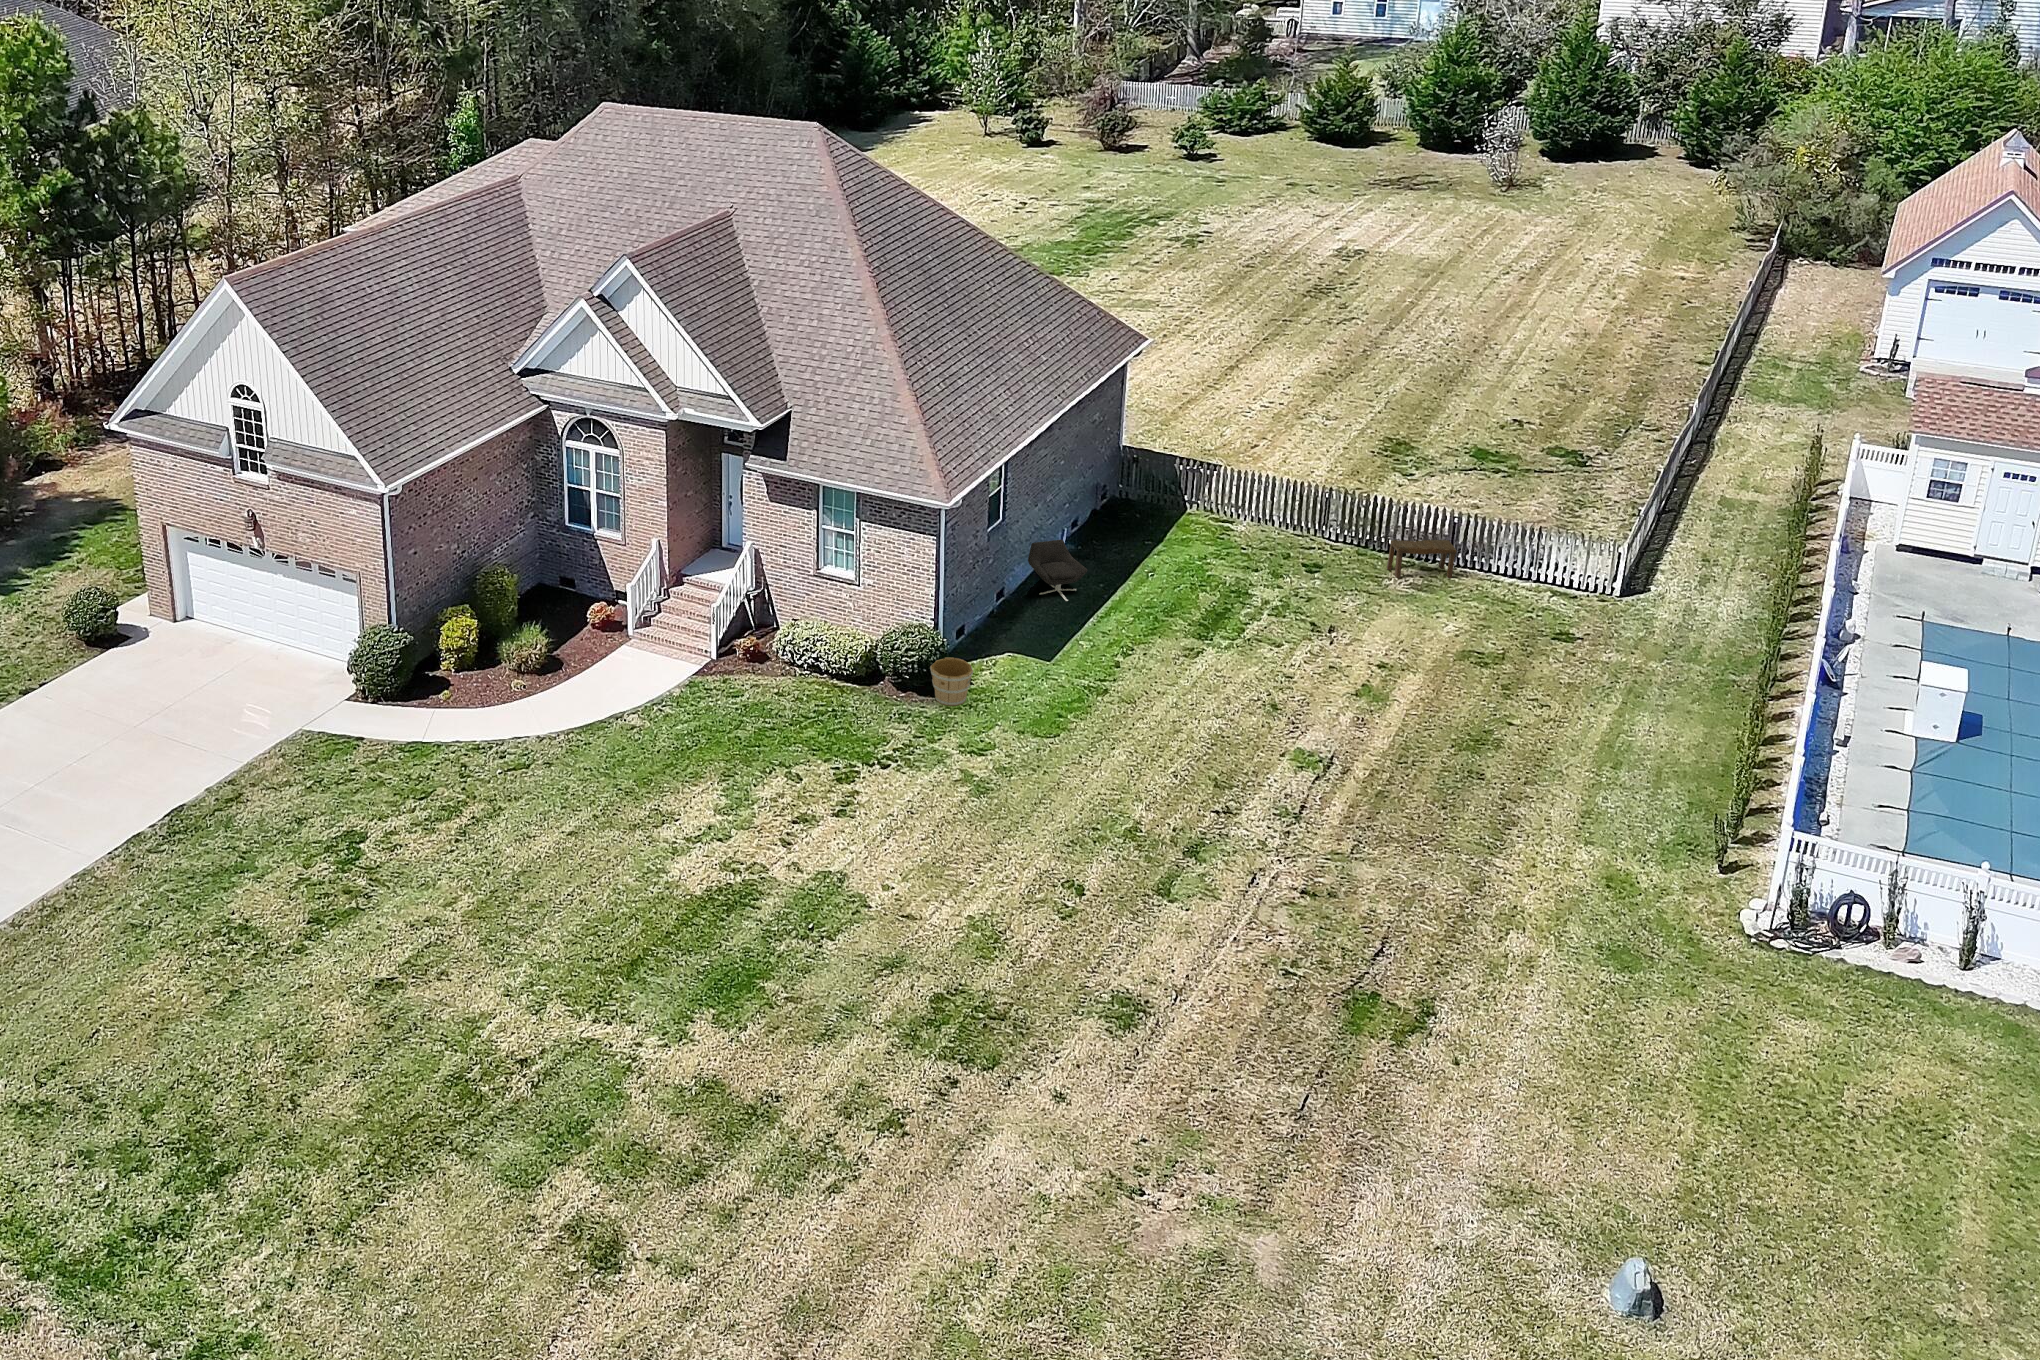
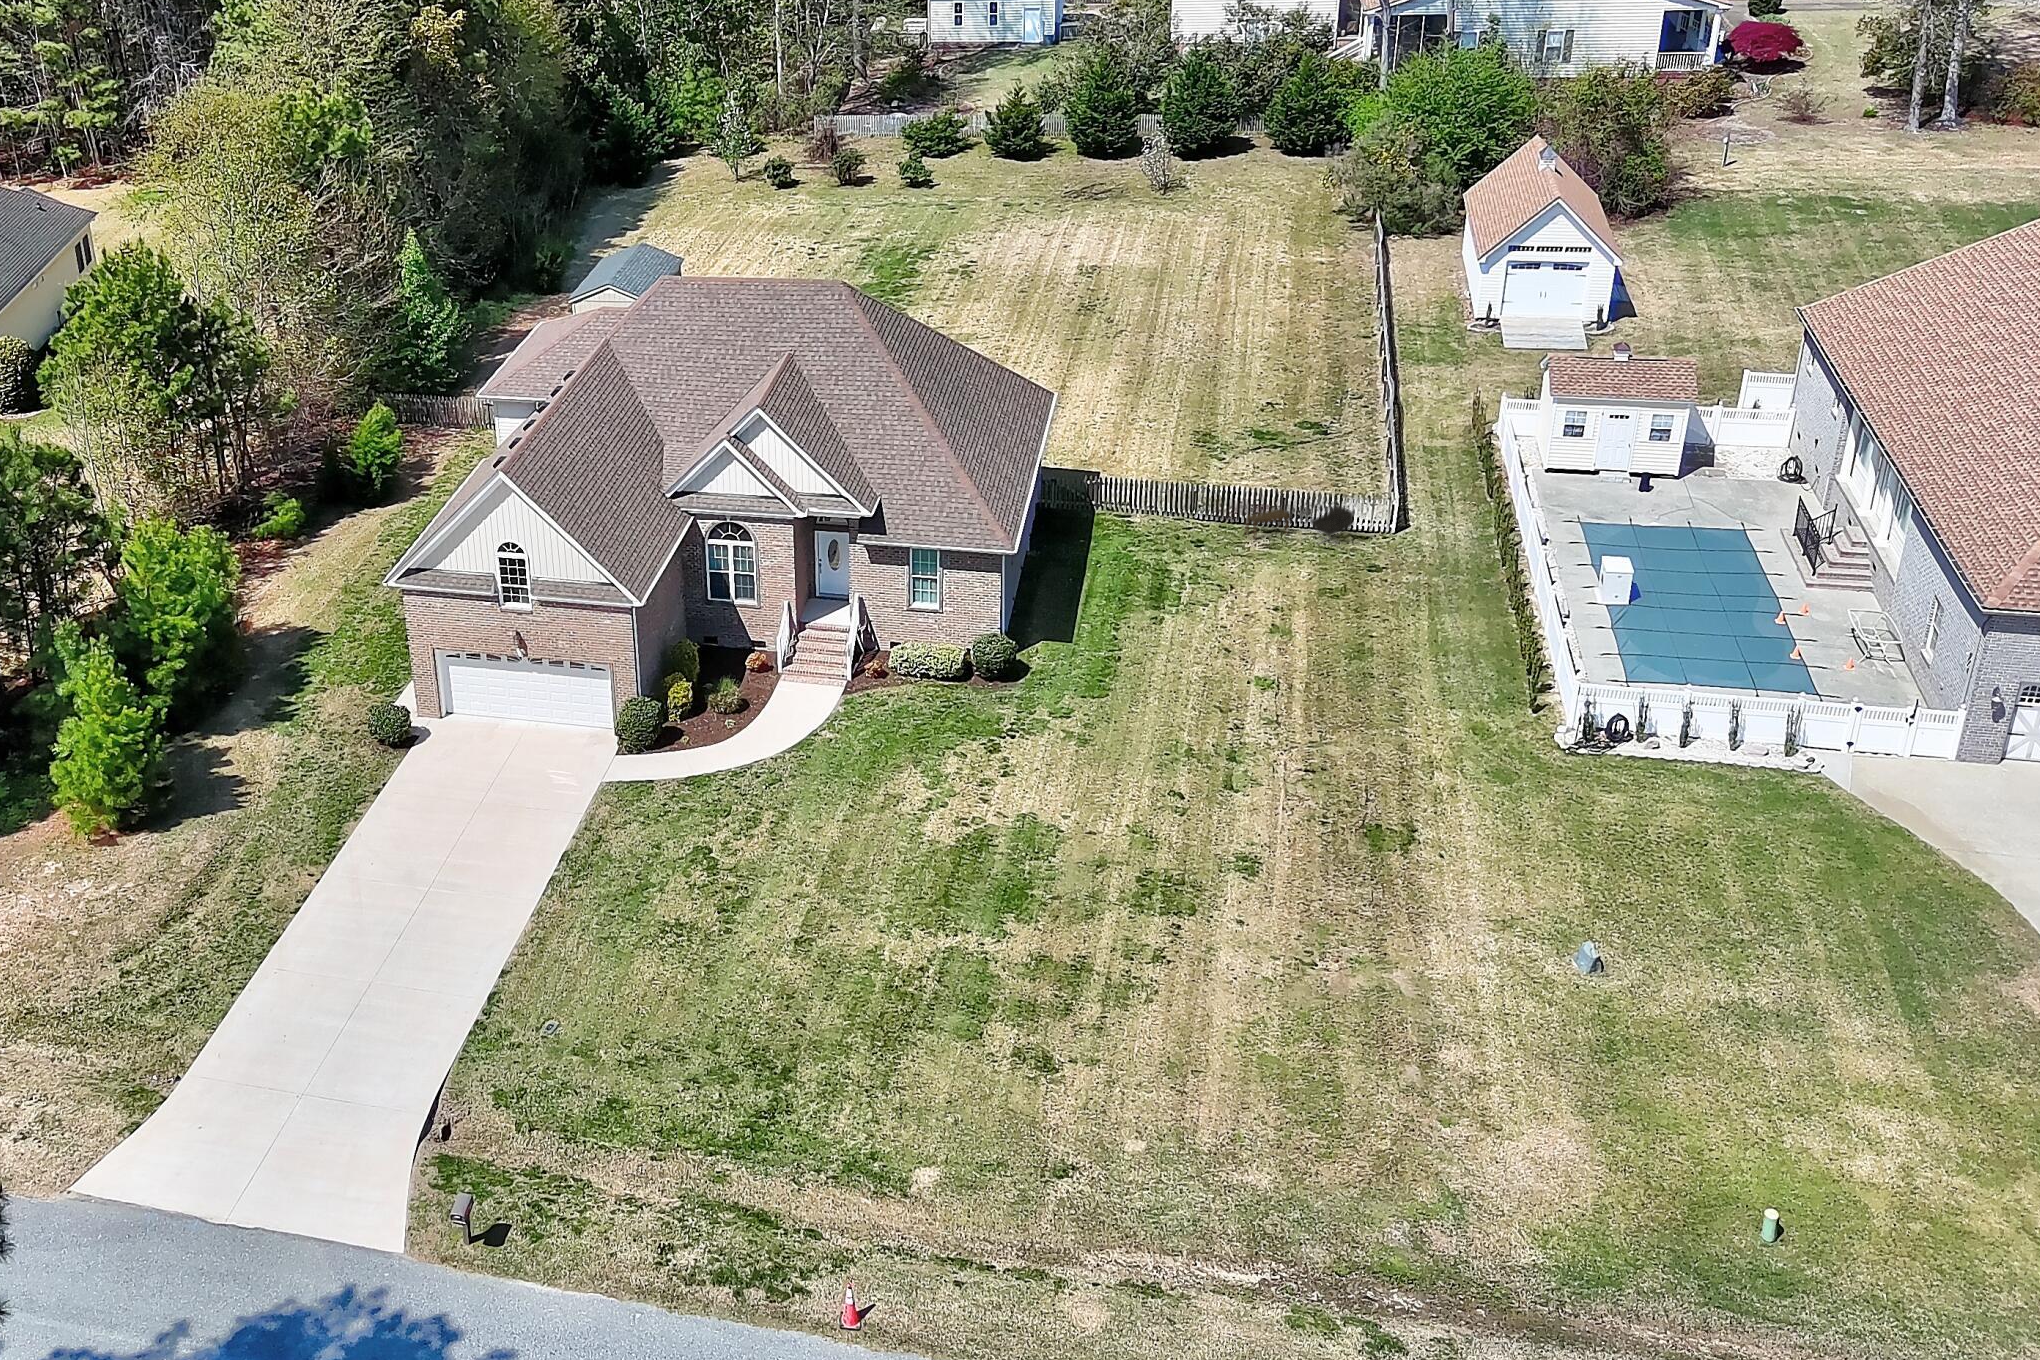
lounge chair: present [1028,540,1087,601] -> present [1310,505,1354,541]
wooden bucket: present [930,657,973,706] -> none [1010,652,1040,685]

